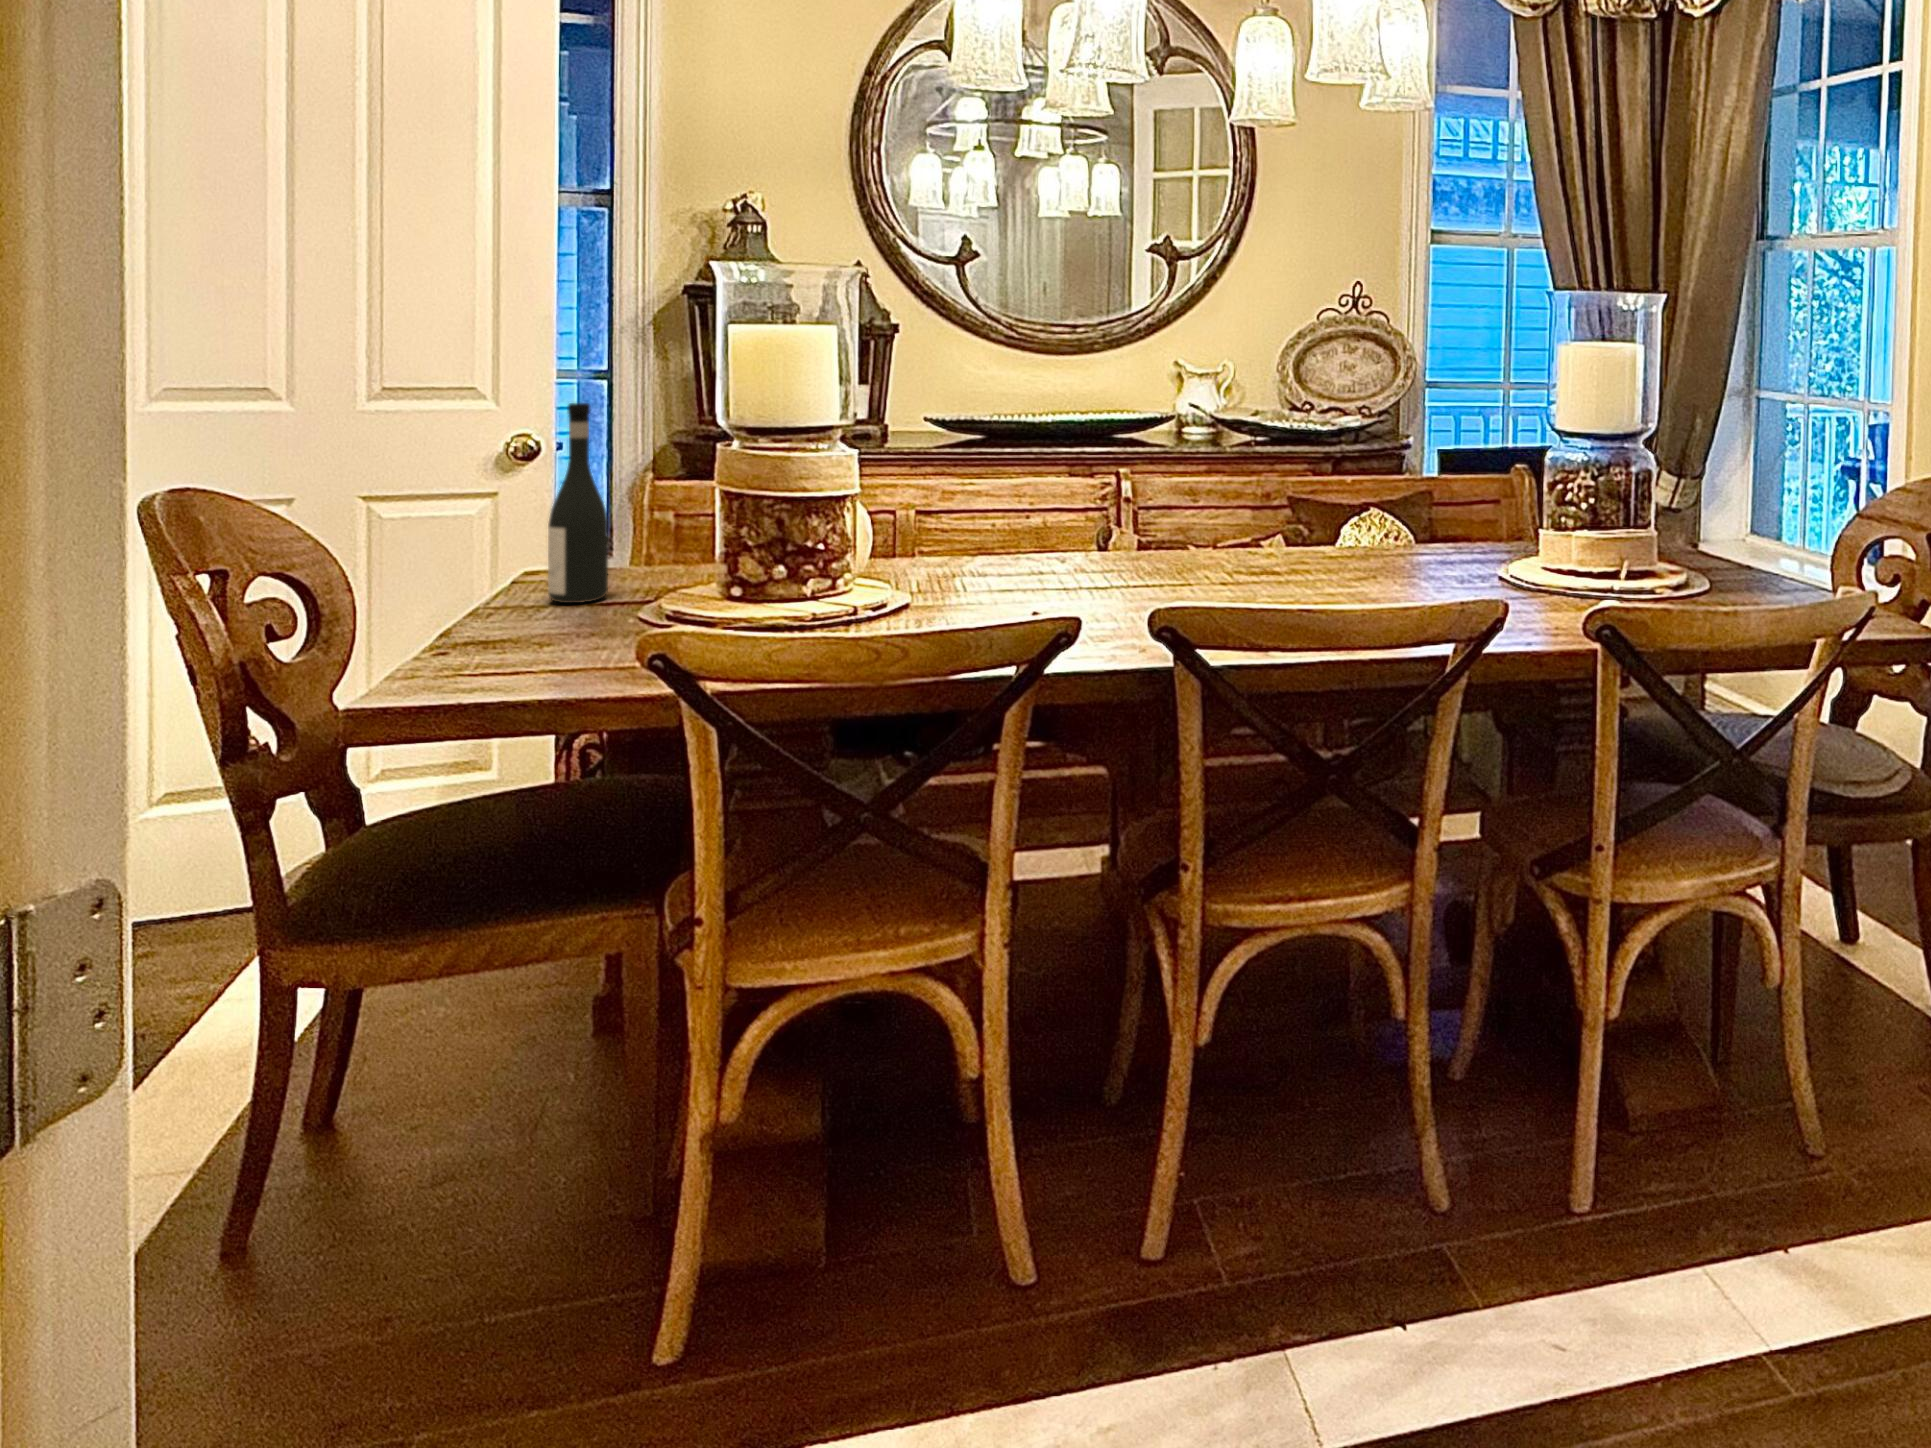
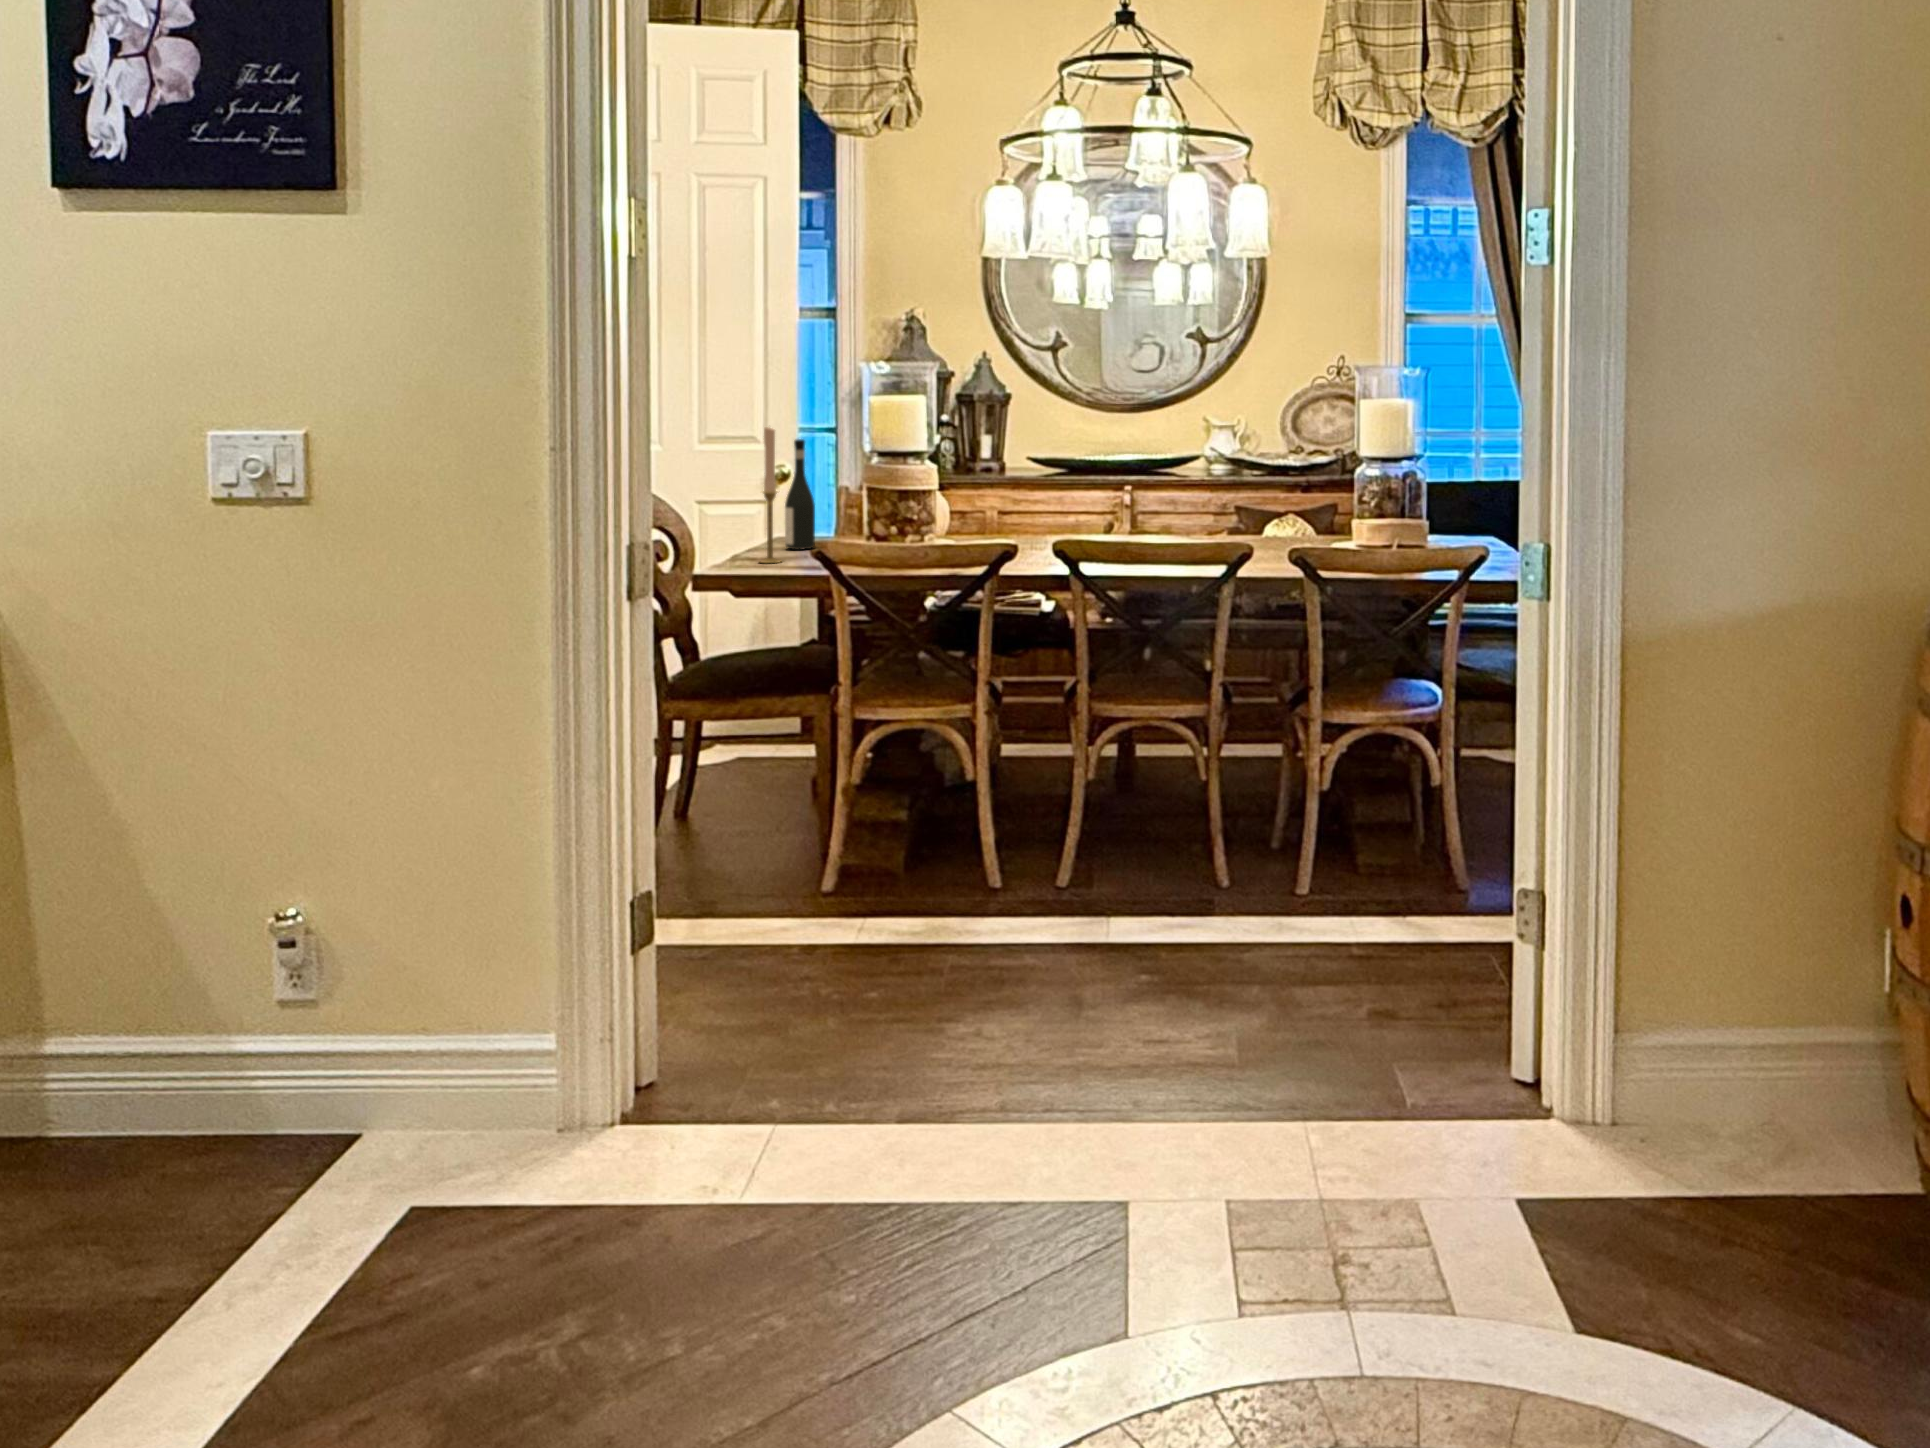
candlestick: none [499,380,550,646] -> present [761,427,780,563]

